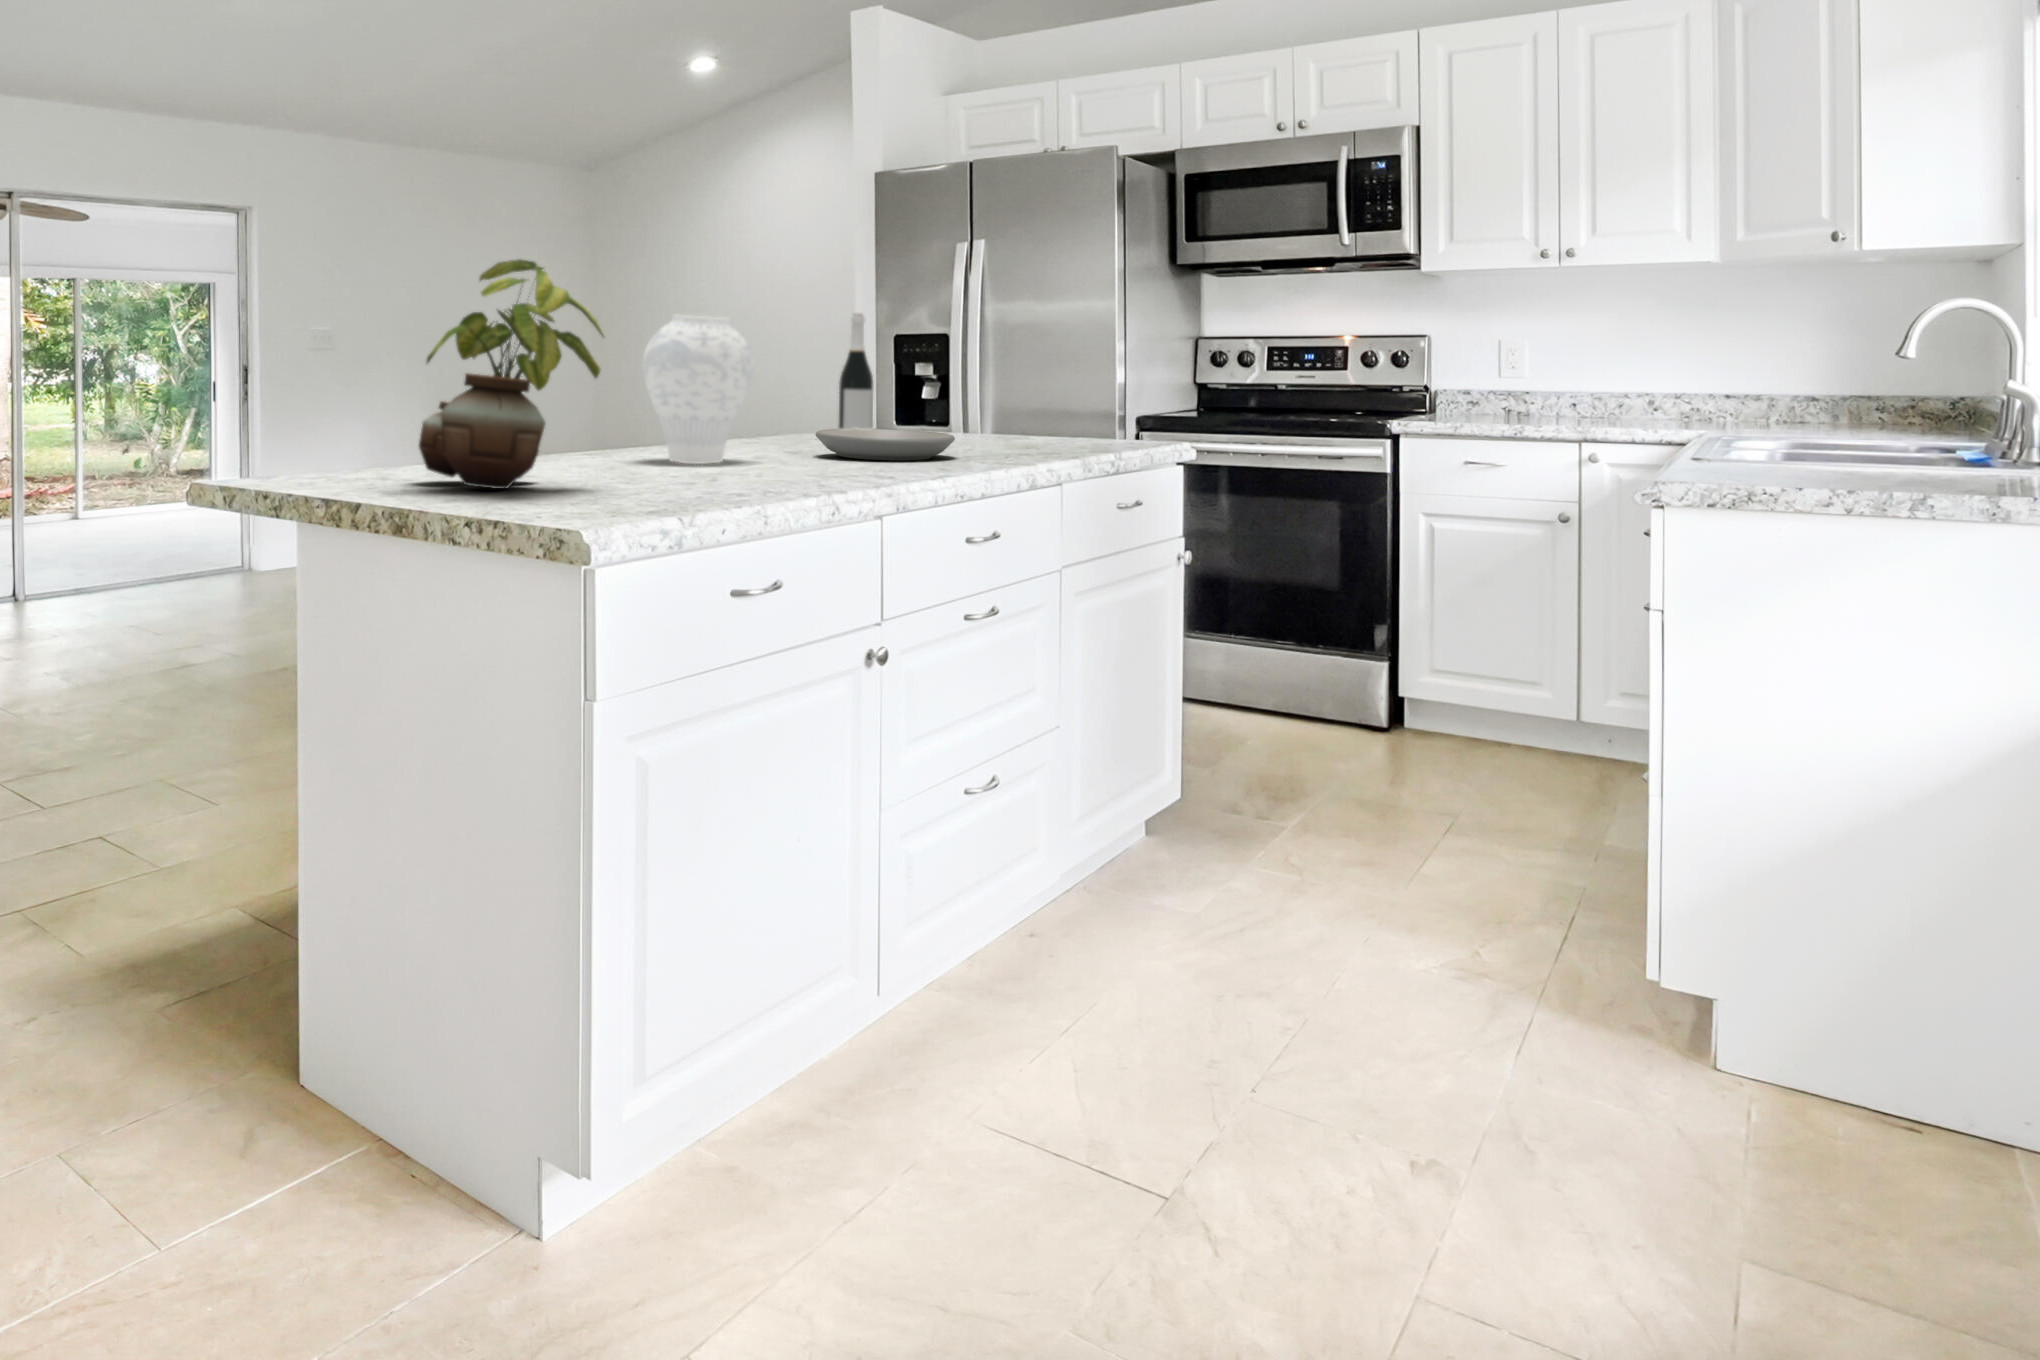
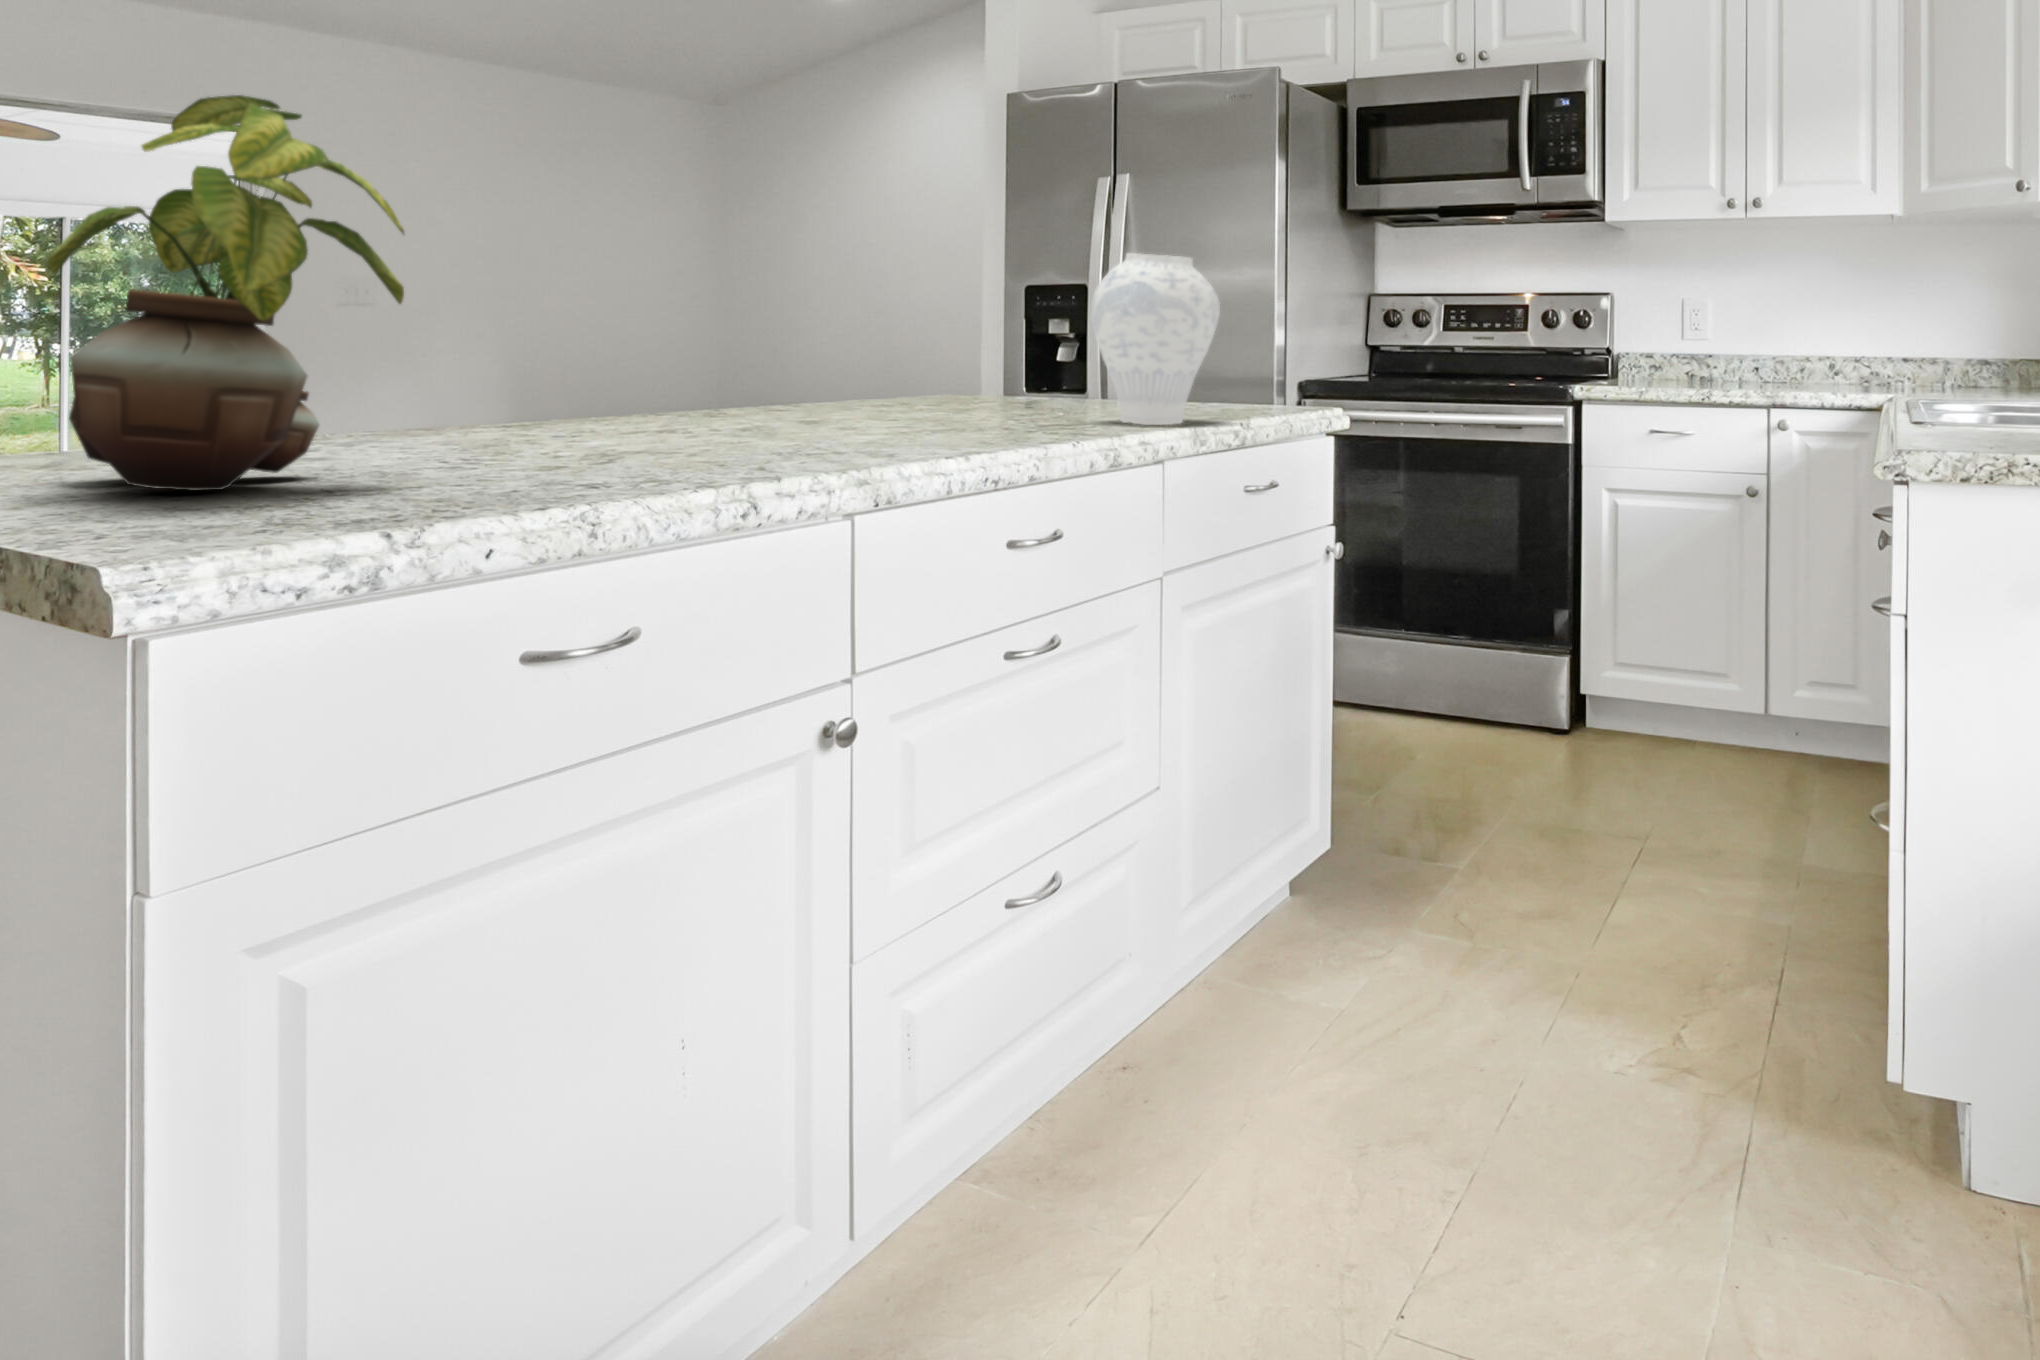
wine bottle: present [838,314,873,429] -> none [906,241,954,420]
vase: present [643,315,754,464] -> present [1090,253,1220,425]
plate: present [815,428,955,461] -> none [856,394,1049,436]

